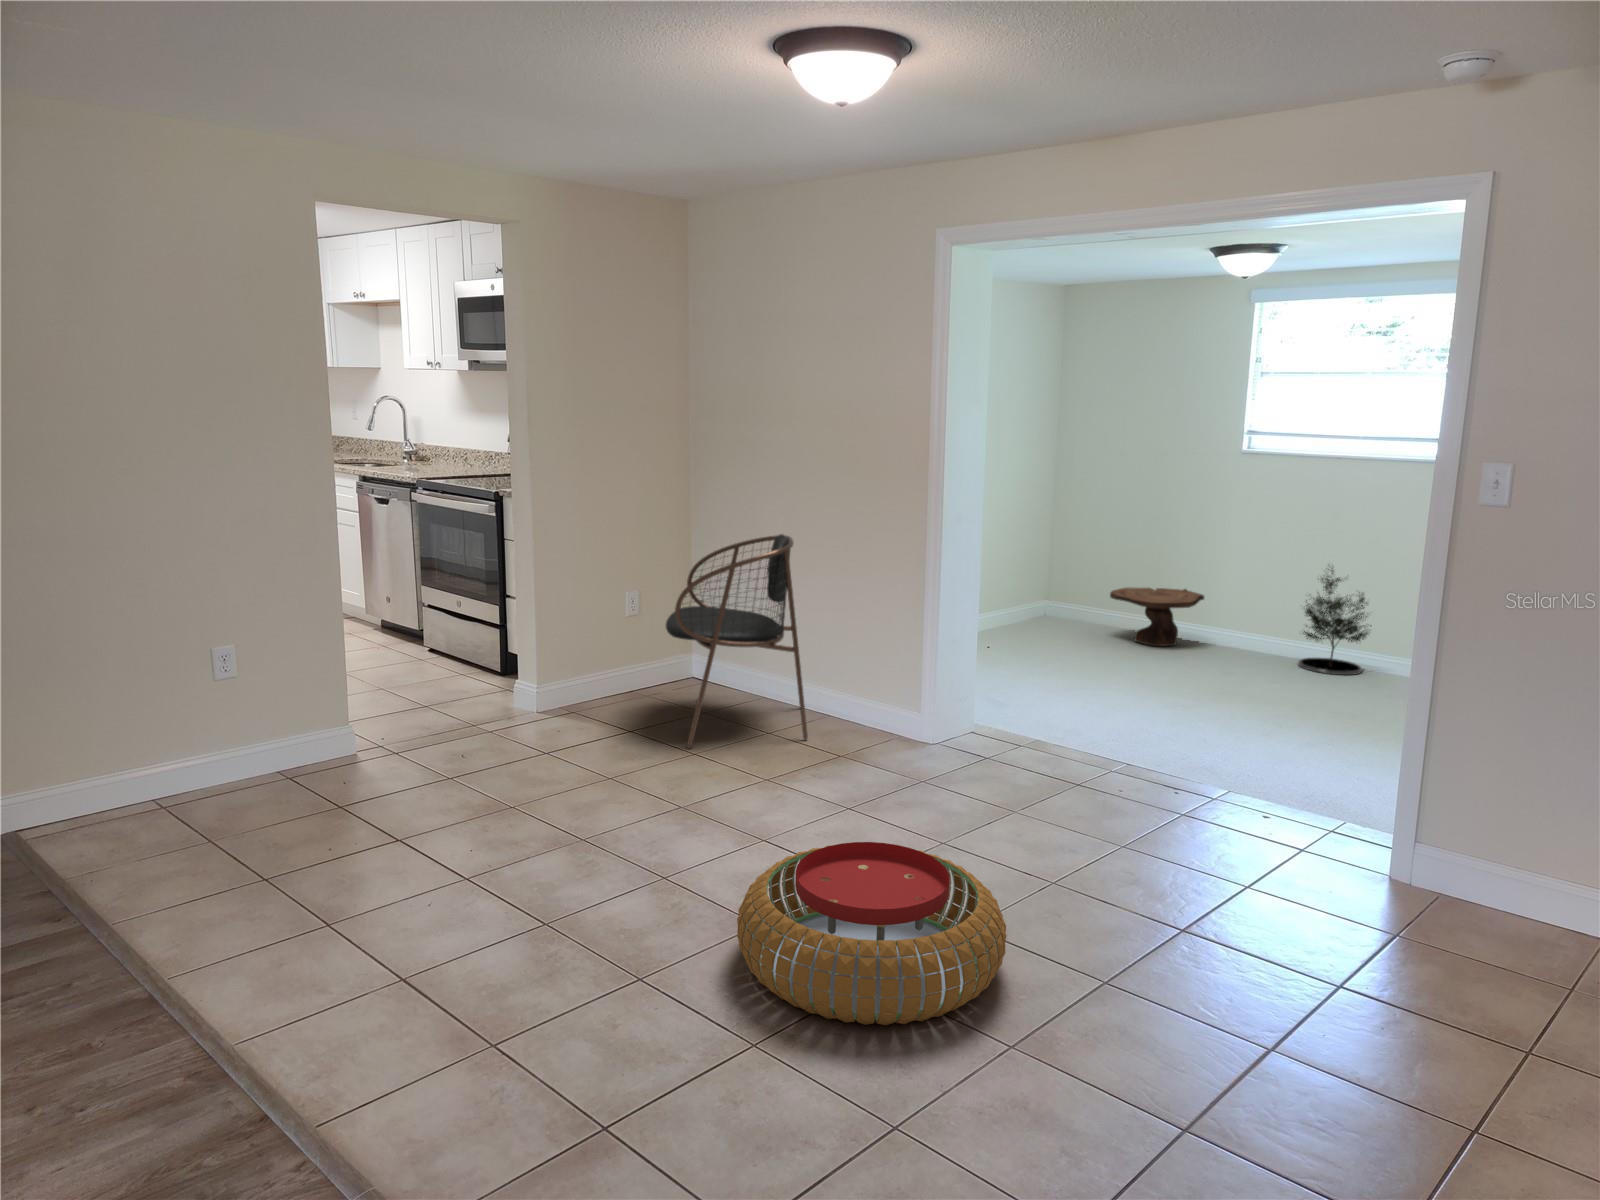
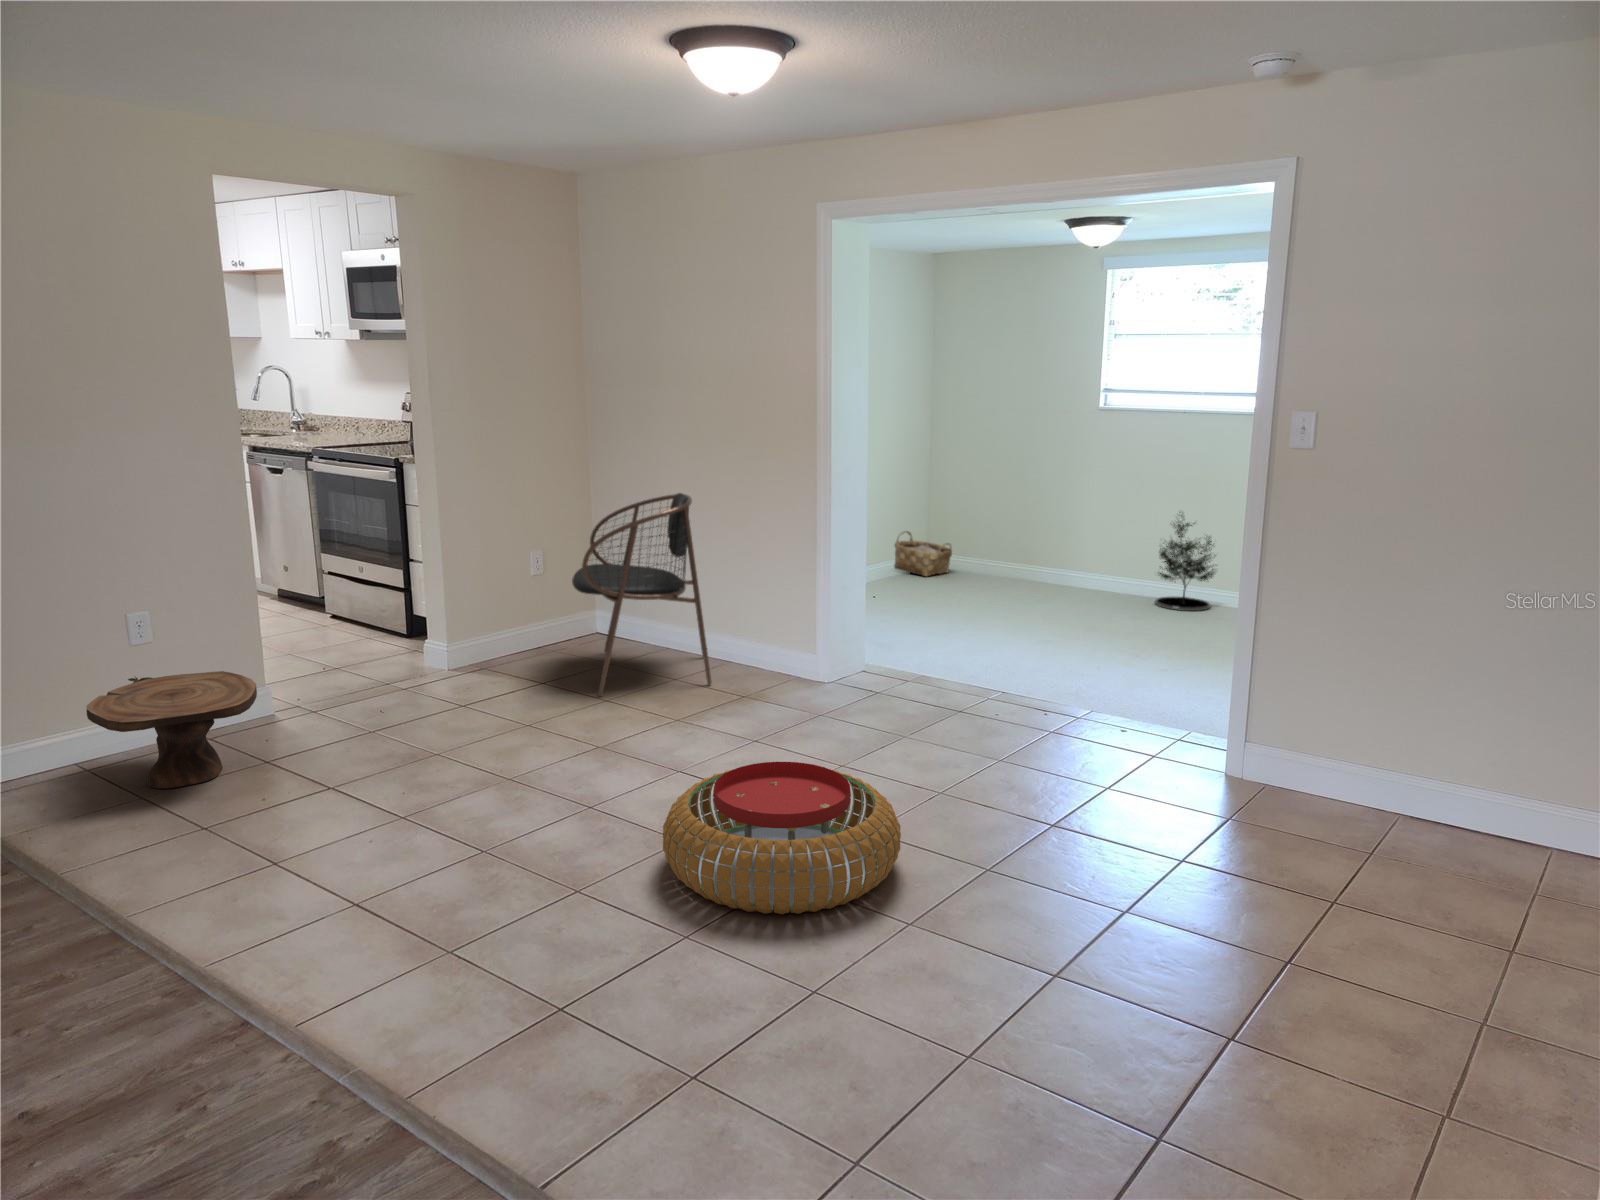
woven basket: none [1010,576,1073,626] -> present [894,531,952,577]
side table: present [1110,587,1204,646] -> present [87,671,257,789]

